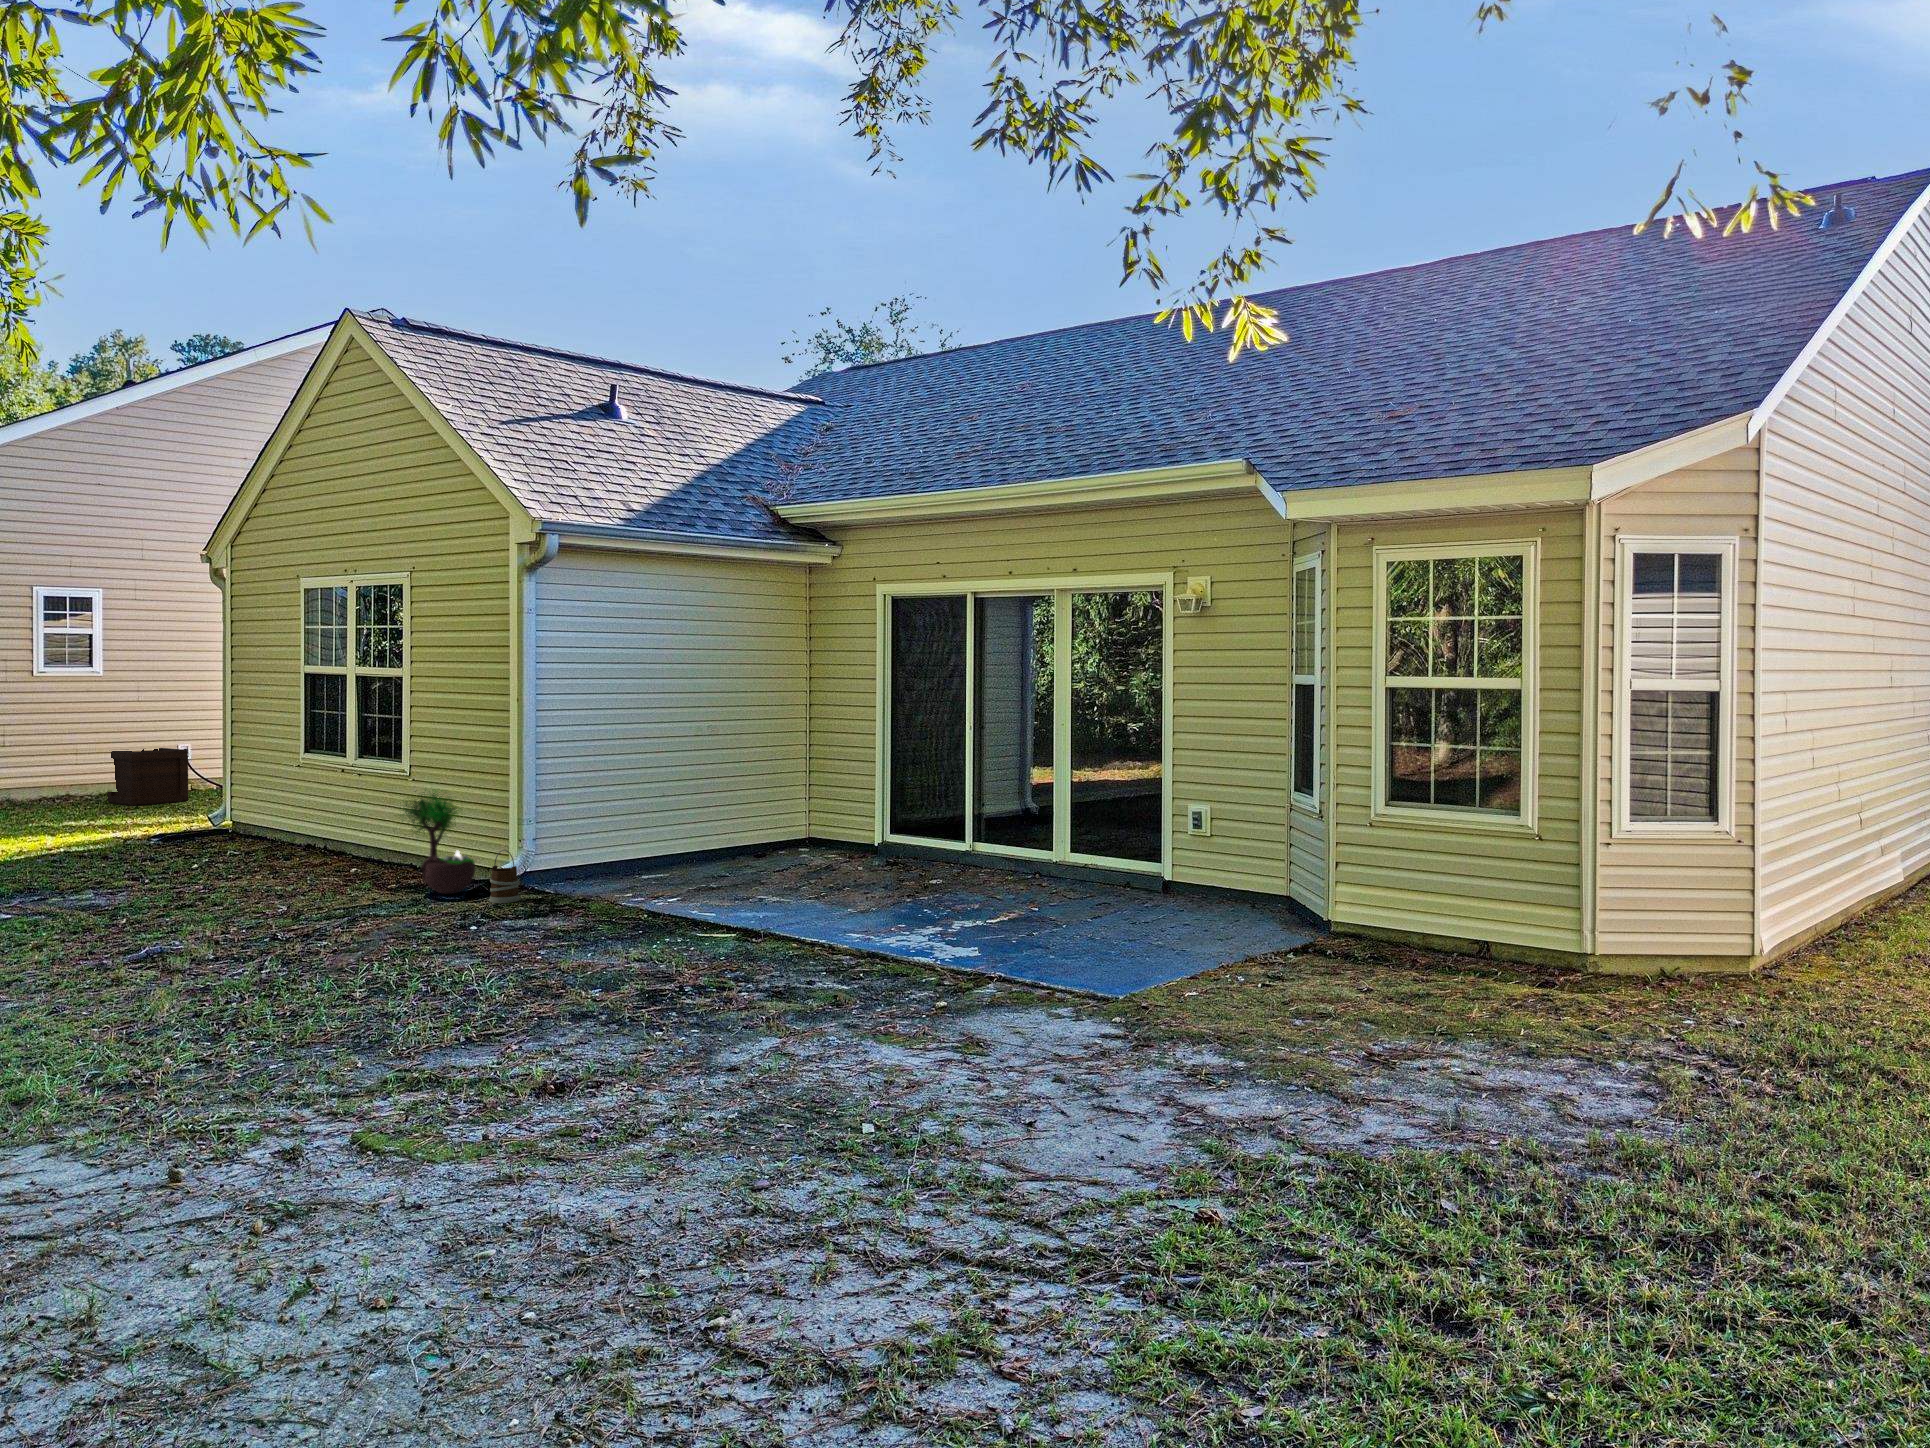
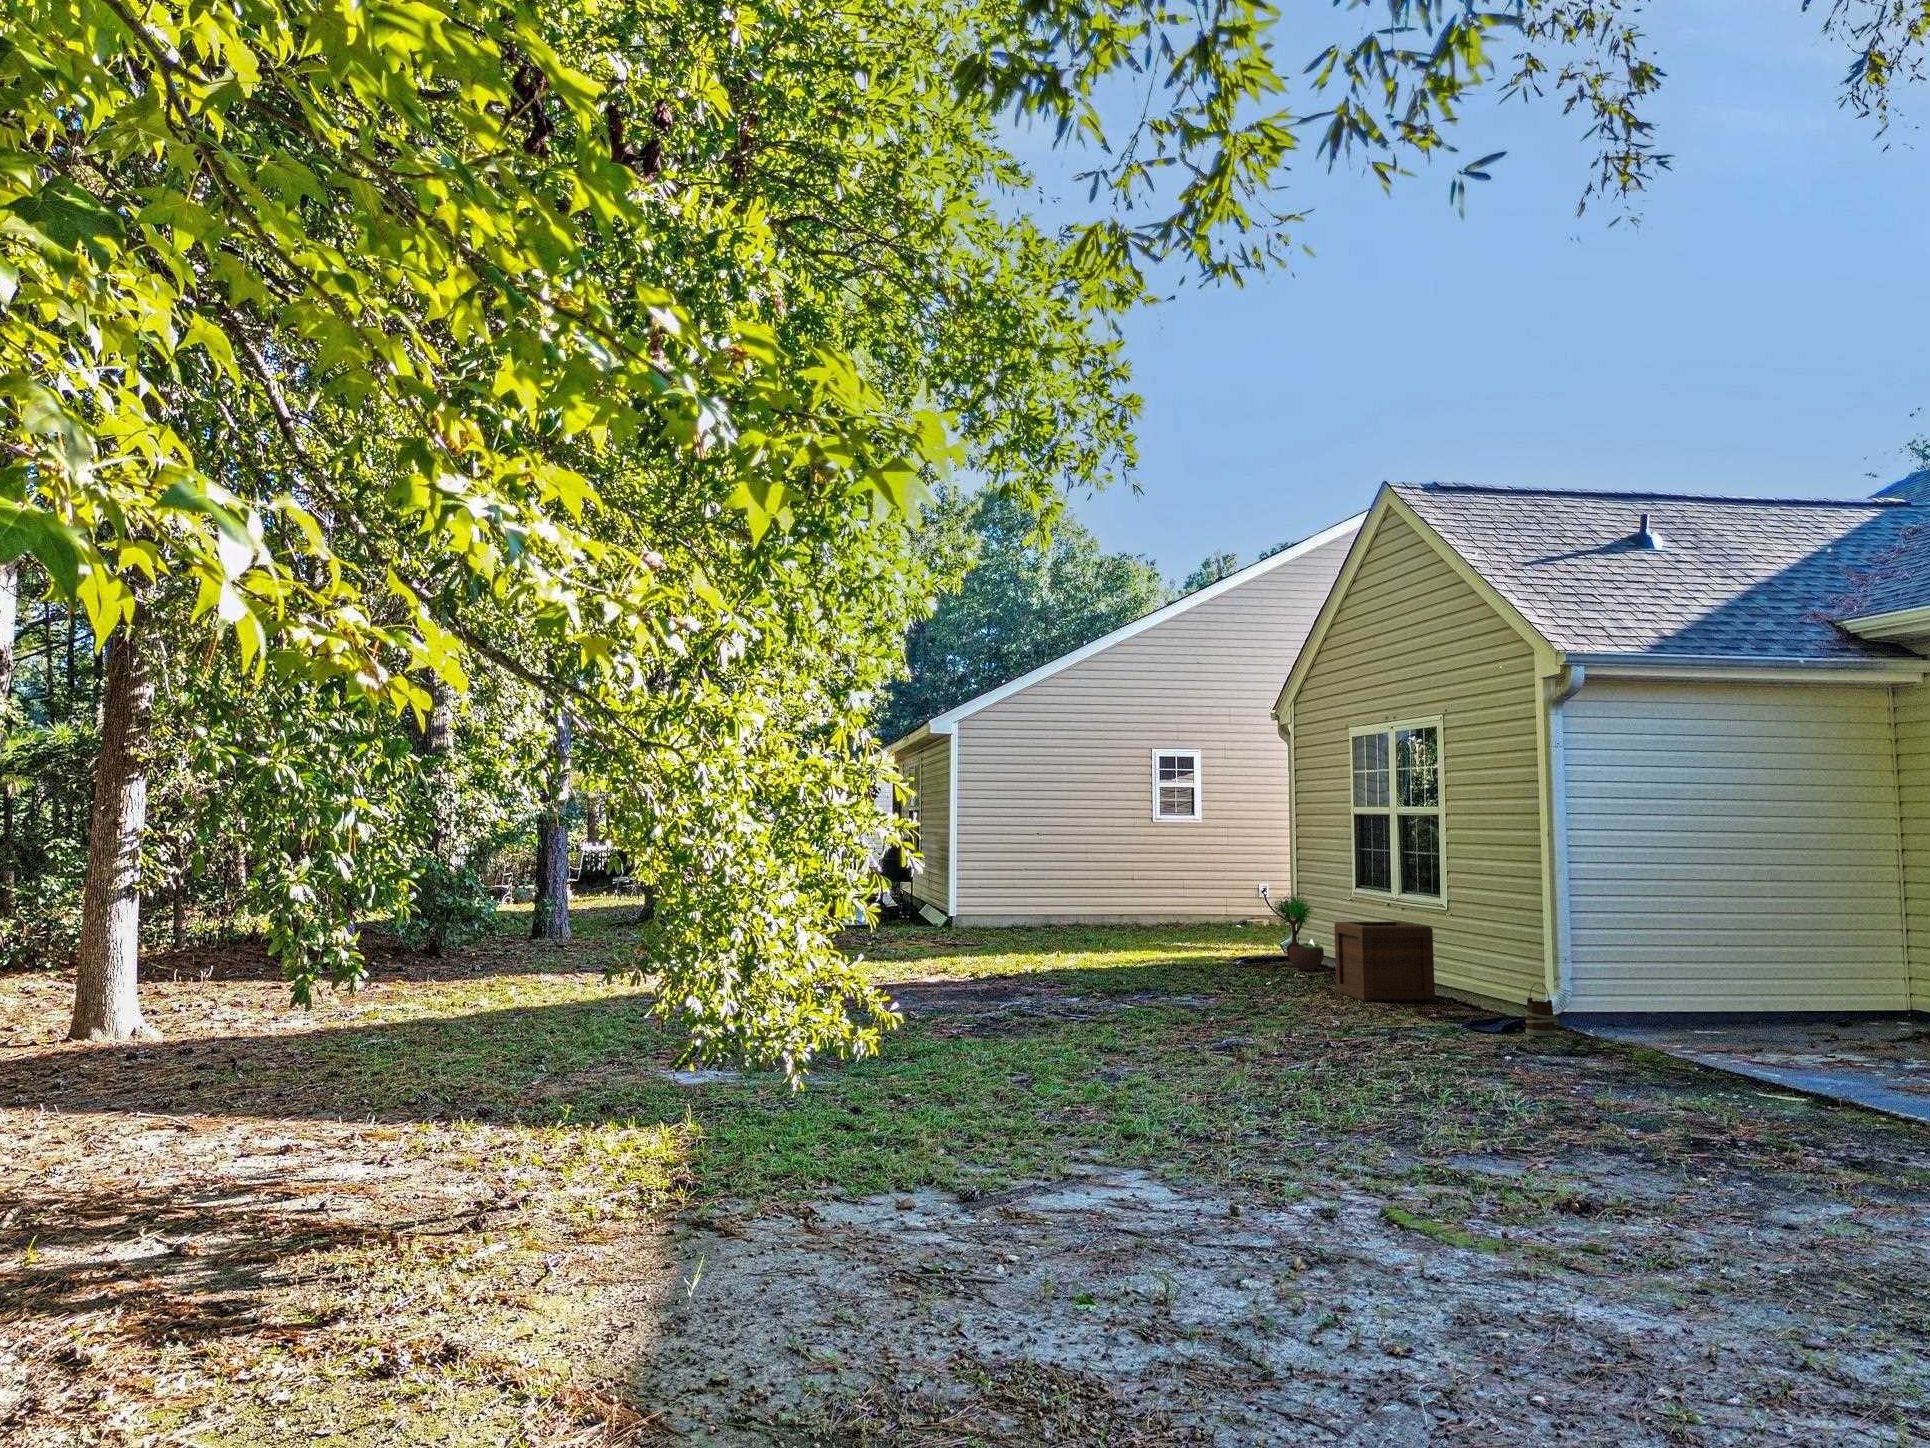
wooden crate: present [108,748,188,806] -> present [1334,921,1435,1002]
potted tree: present [398,790,475,894] -> present [1271,893,1324,971]

